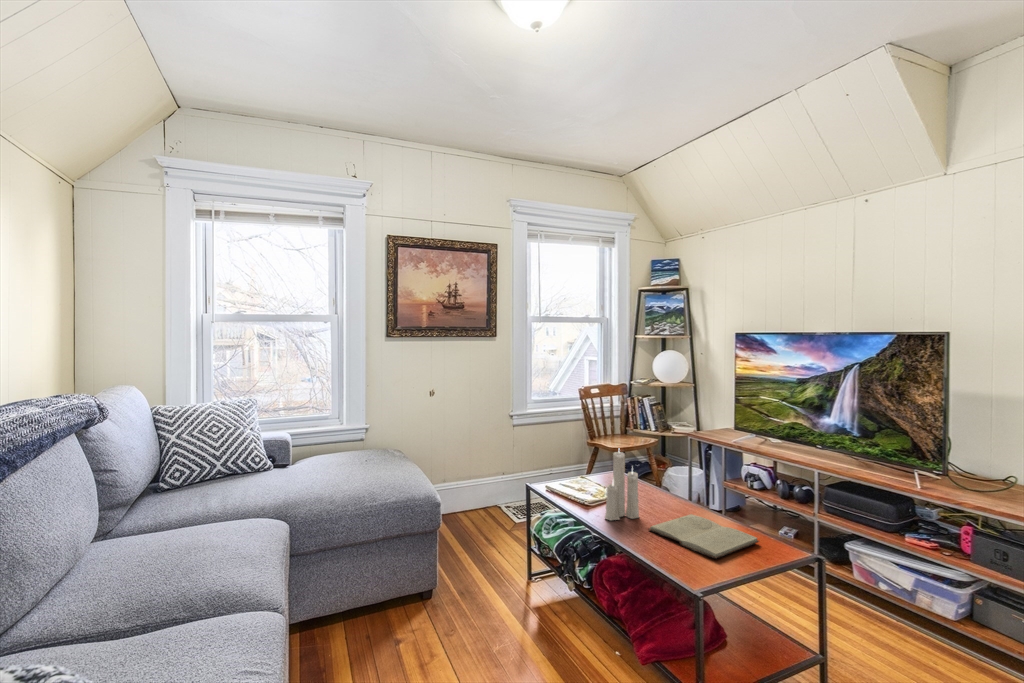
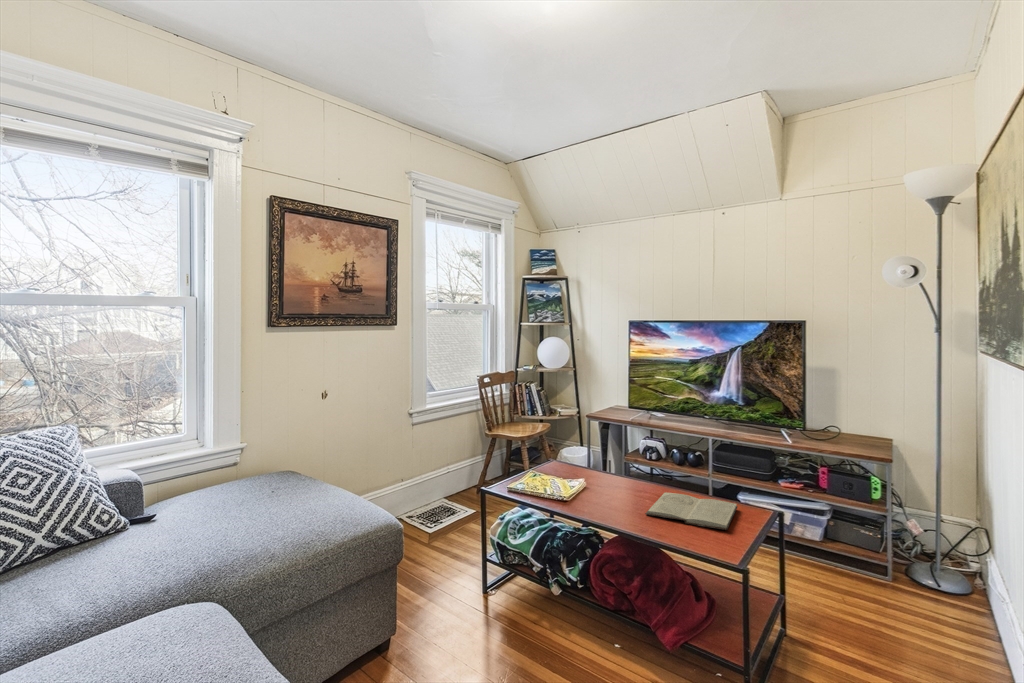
candle: present [605,449,639,520] -> none [597,430,625,512]

